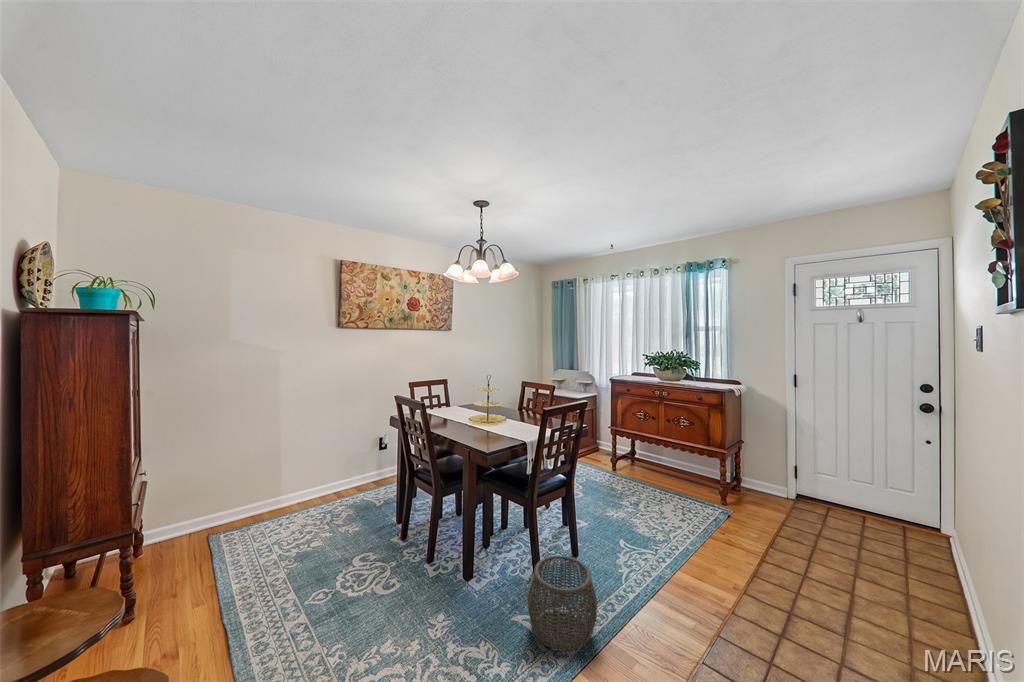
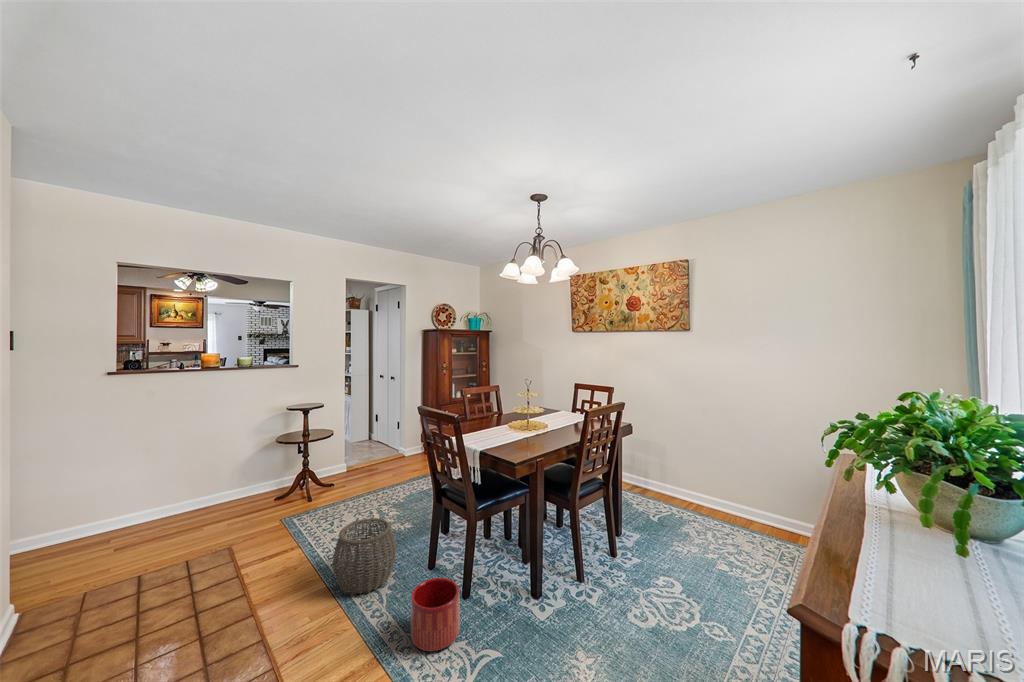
planter: none [600,531,638,583] -> present [411,578,460,651]

